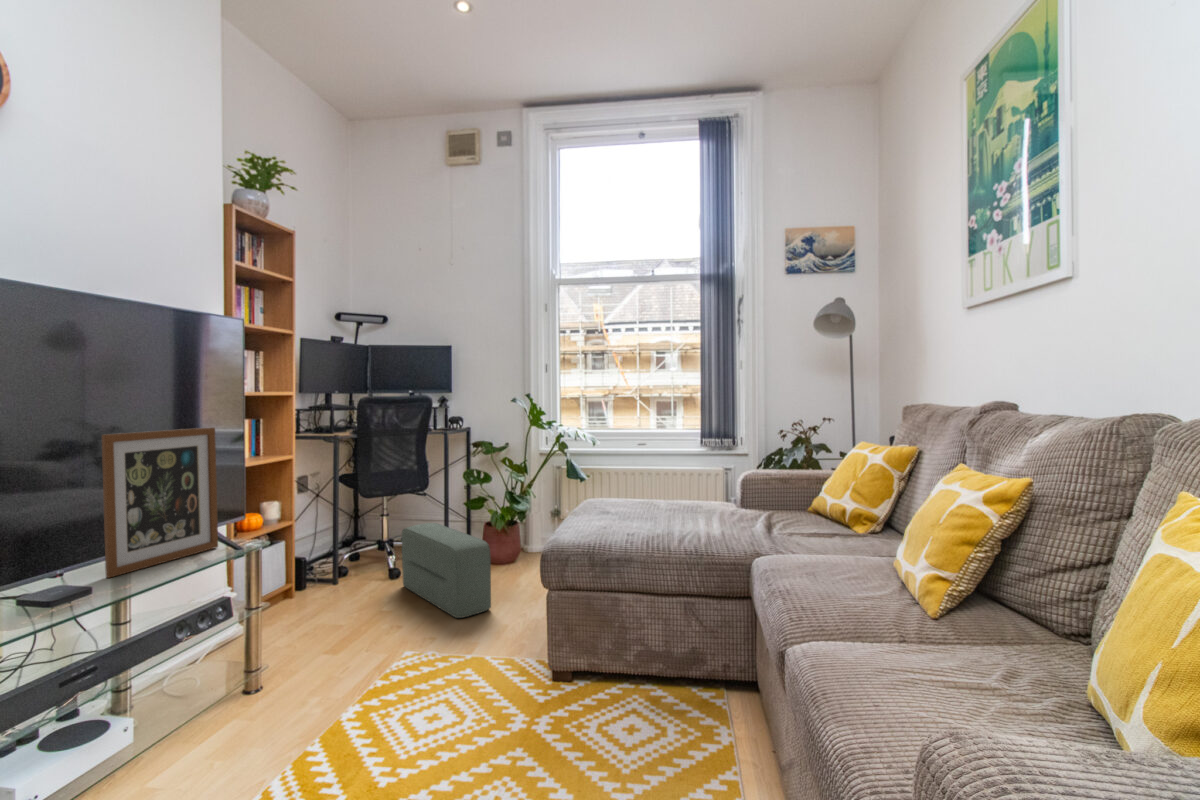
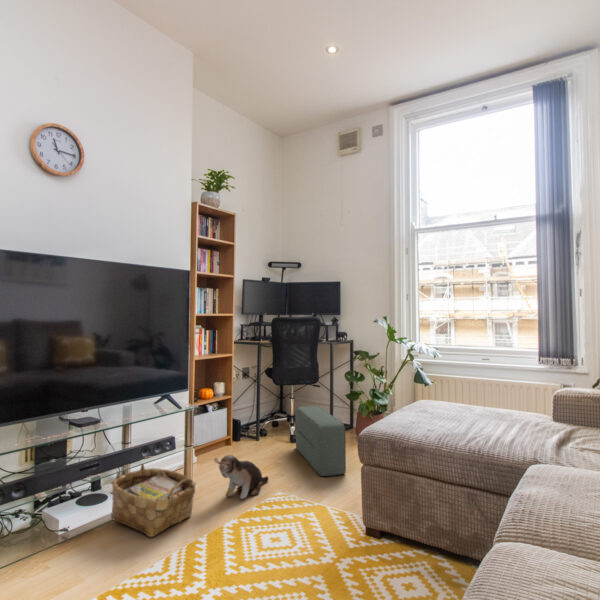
picture frame: present [102,427,218,578] -> none [107,336,167,417]
plush toy: none [306,609,383,675] -> present [214,455,268,499]
woven basket: none [115,643,284,768] -> present [111,464,195,537]

